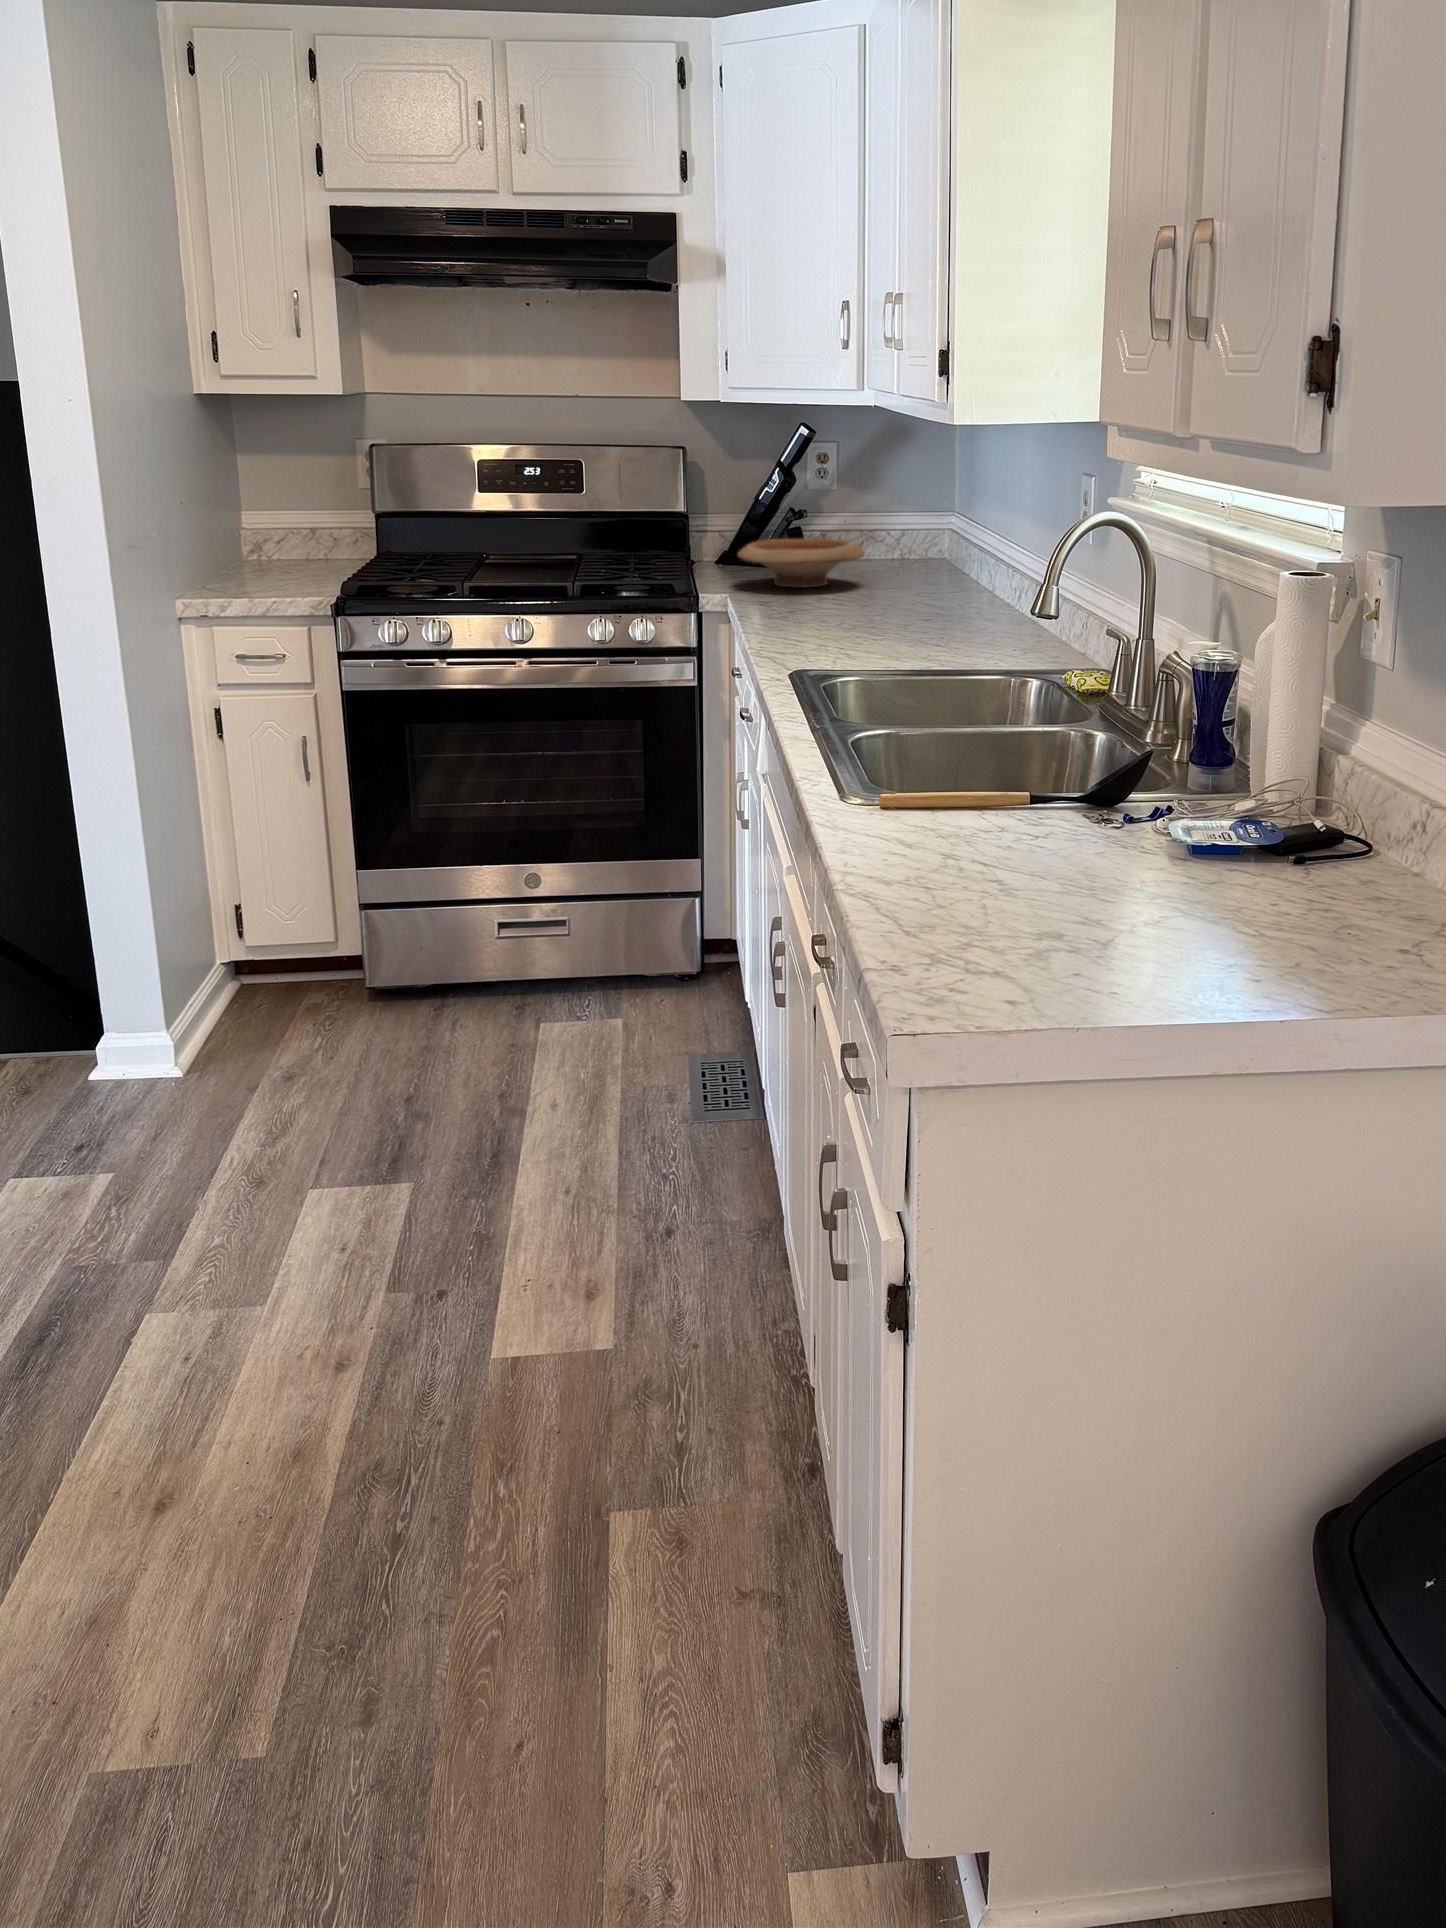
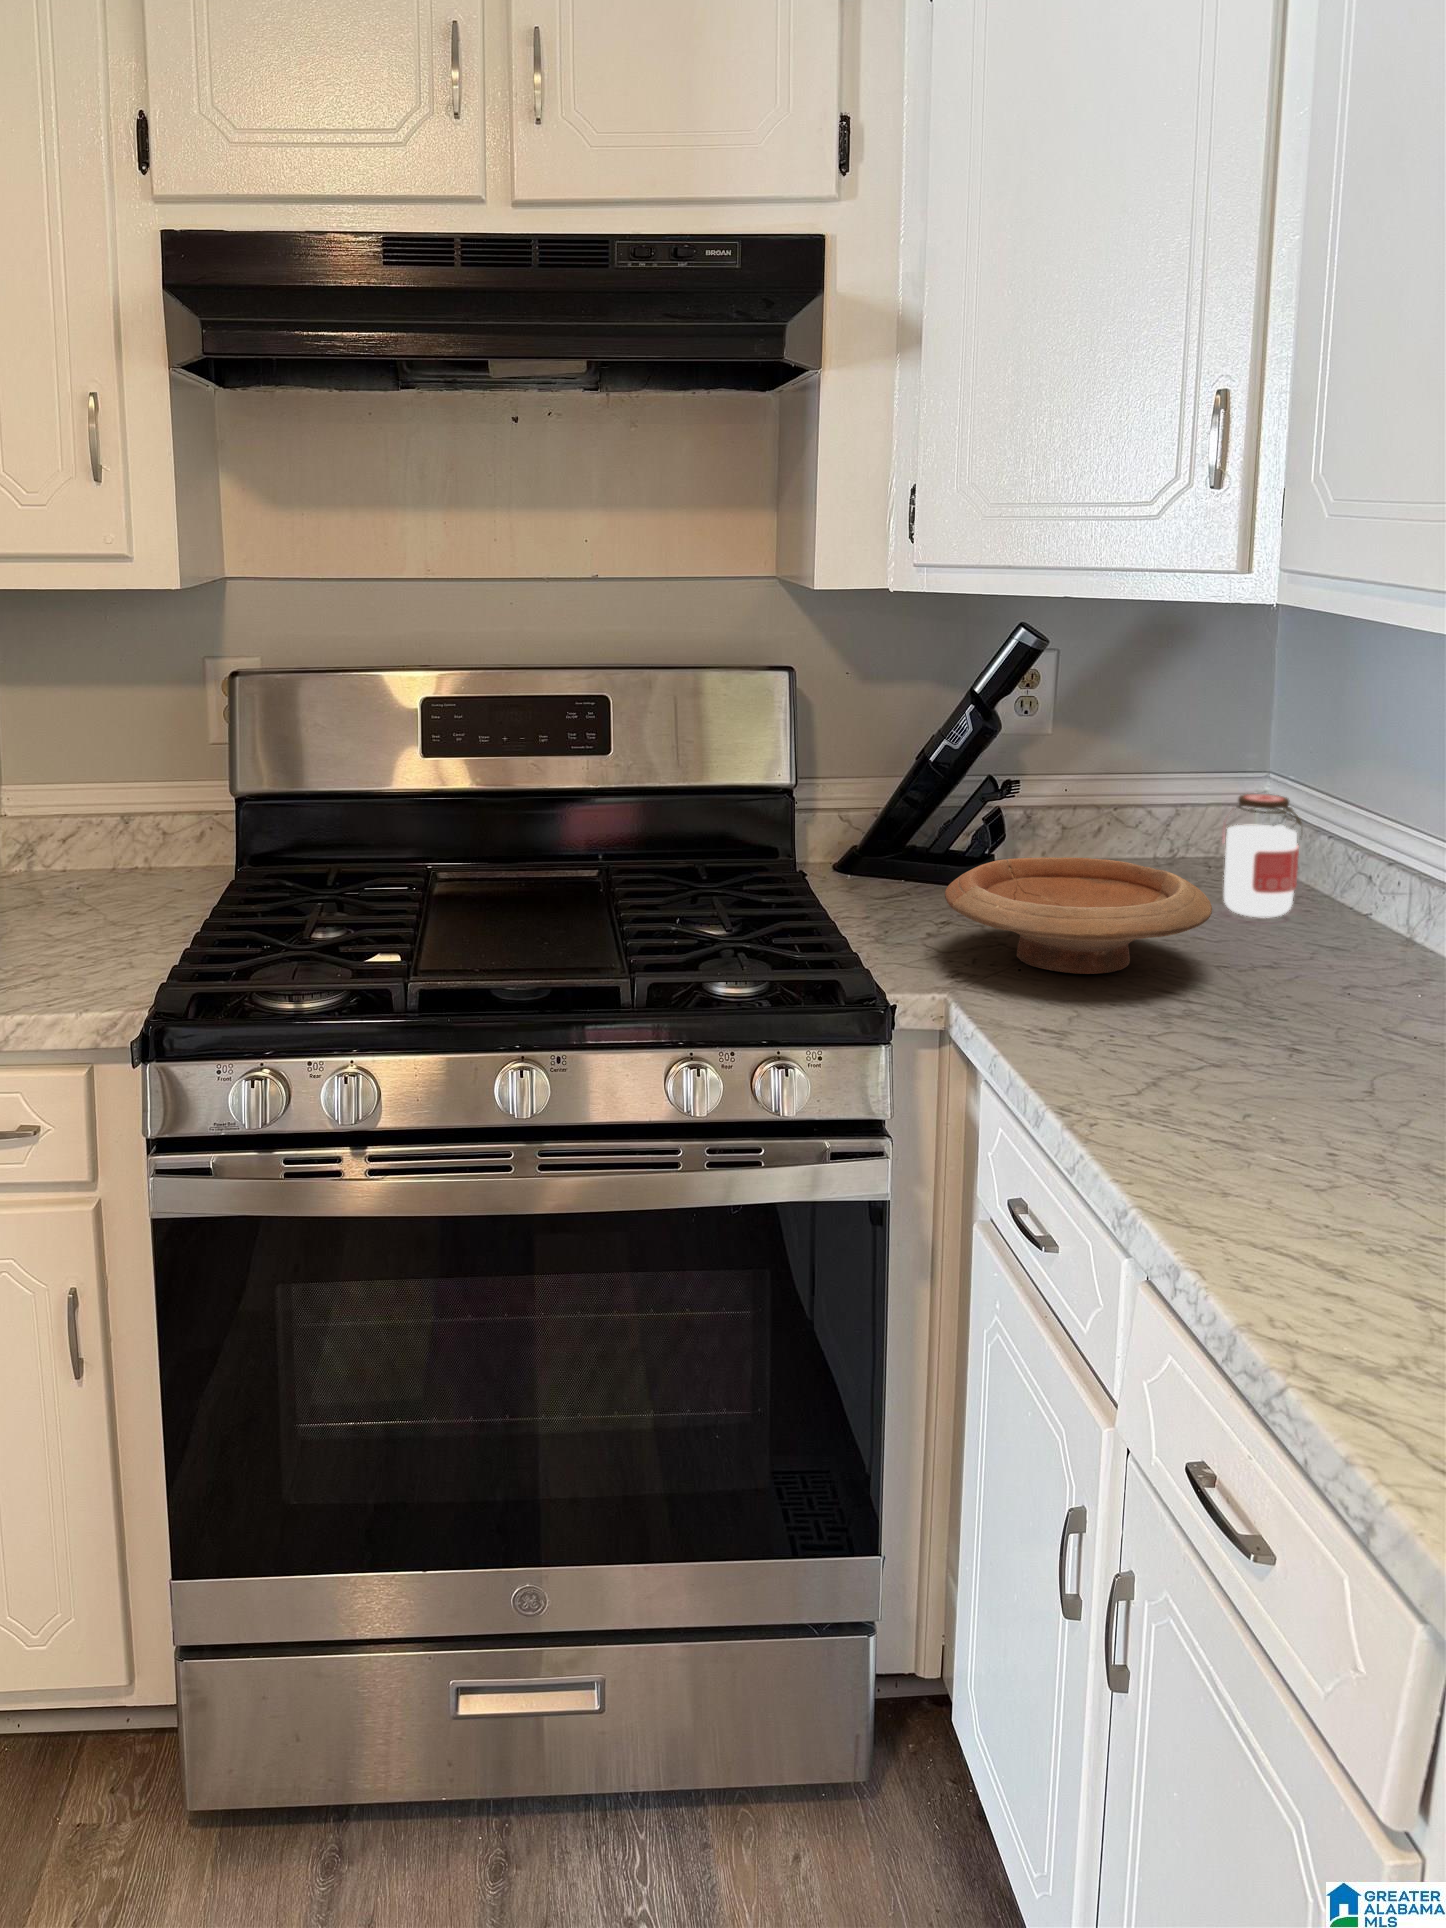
jar: none [898,510,935,574] -> present [1222,794,1301,918]

